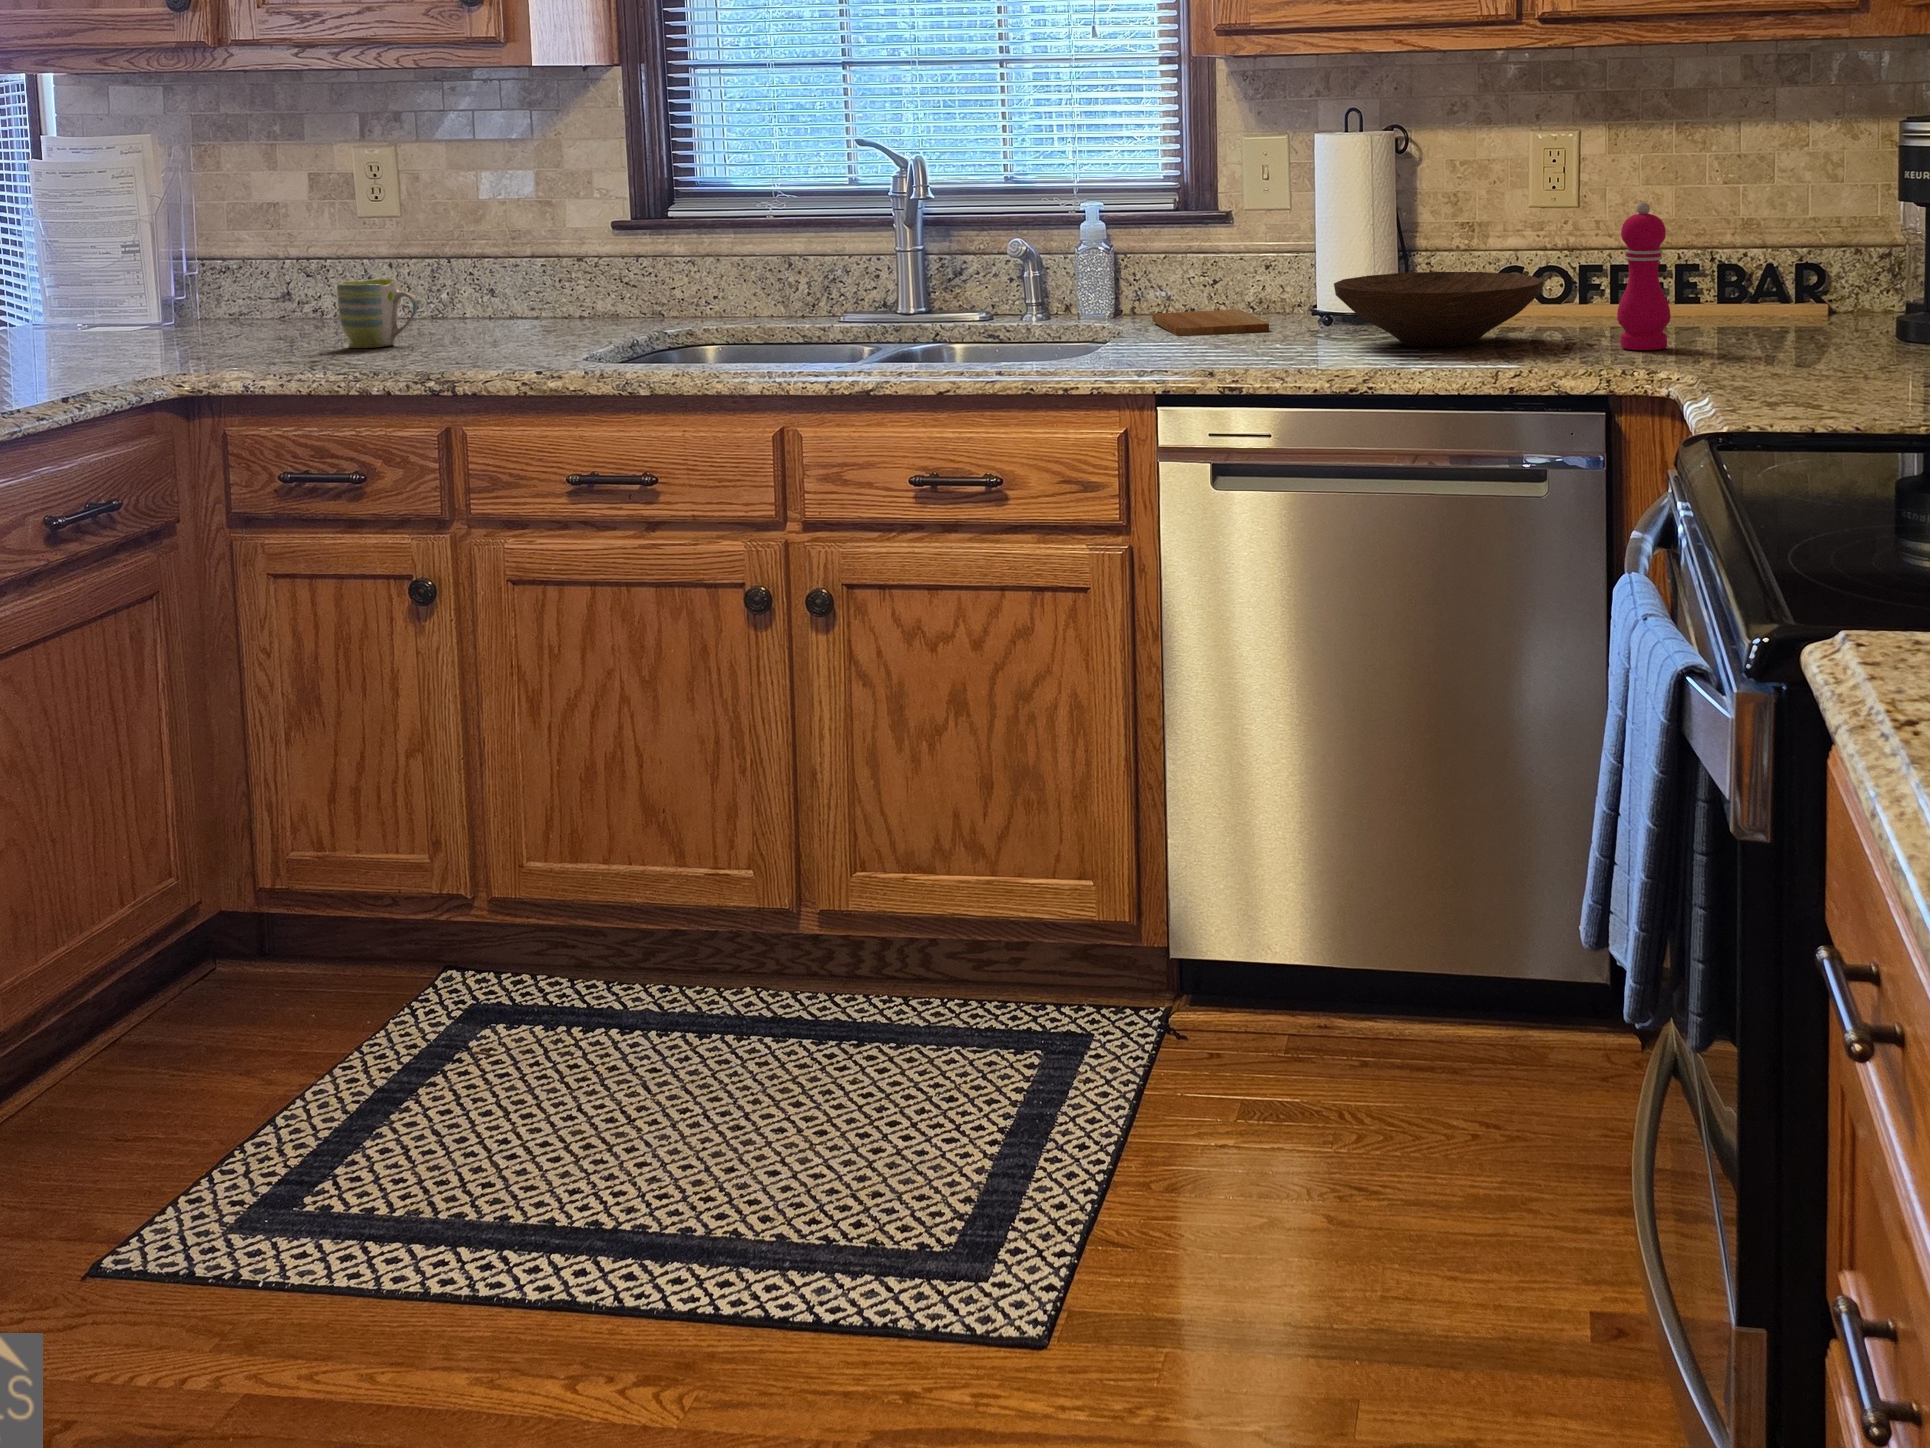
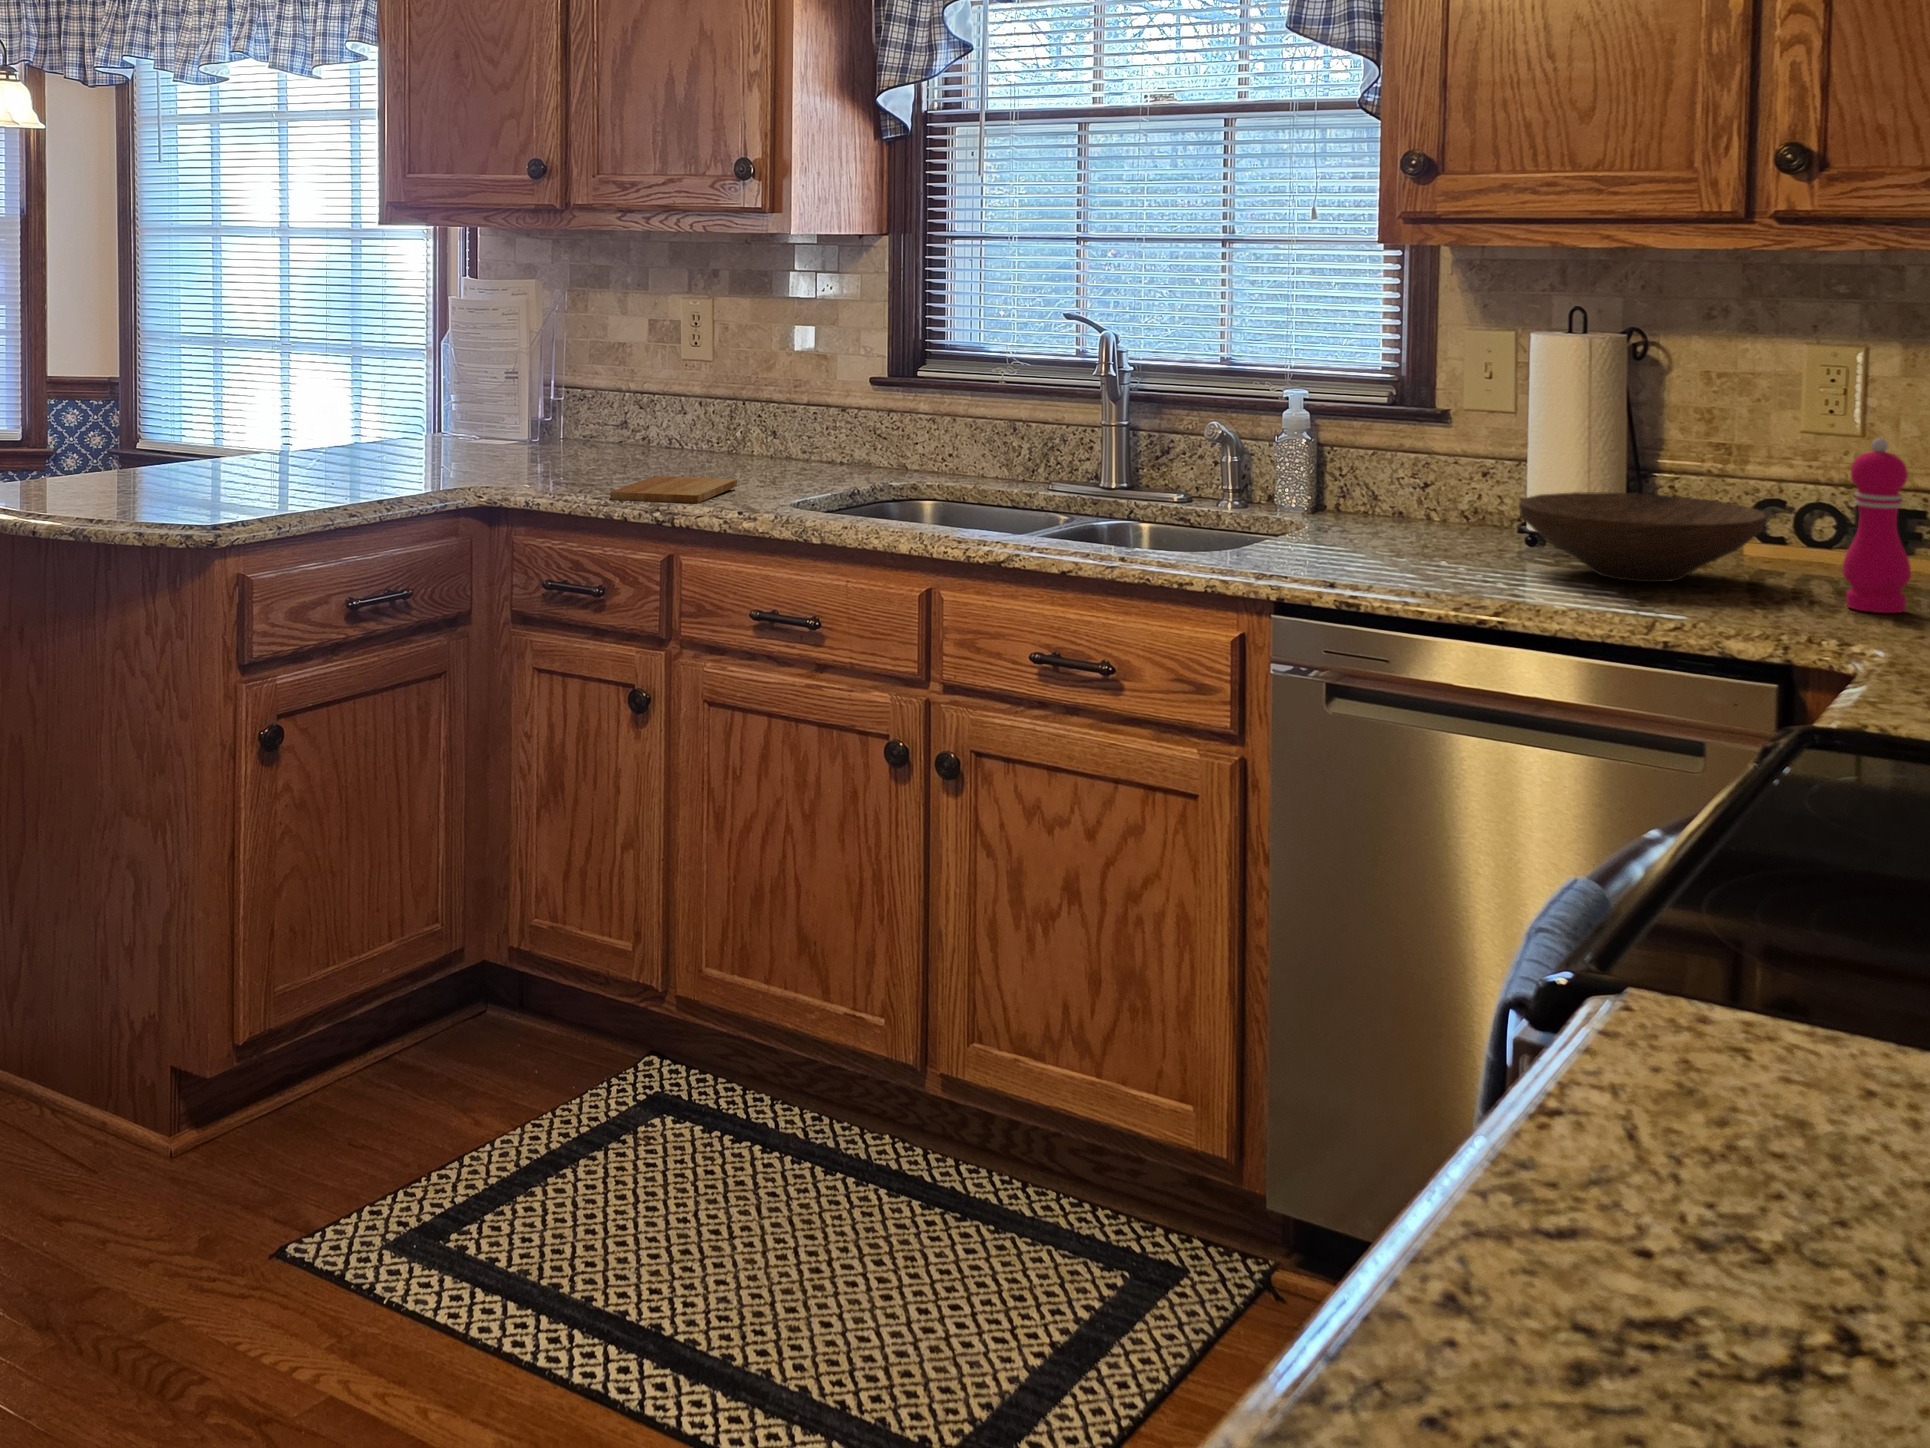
mug: present [337,279,418,348] -> none [636,415,700,476]
cutting board: present [1152,309,1269,336] -> present [611,476,737,503]

